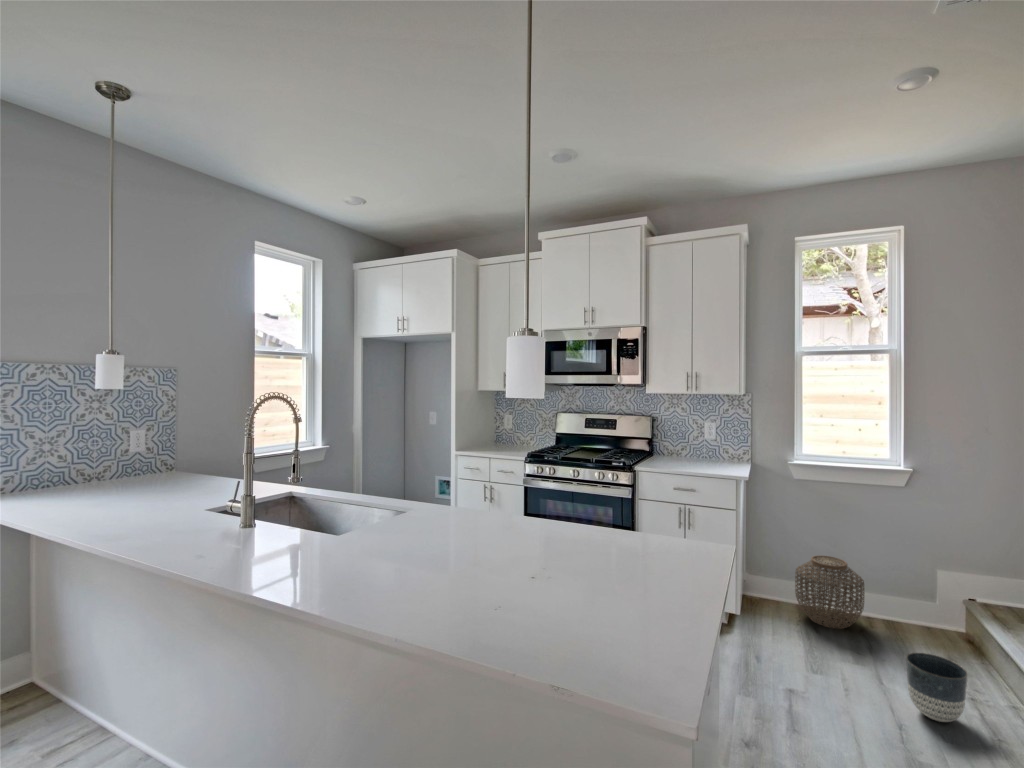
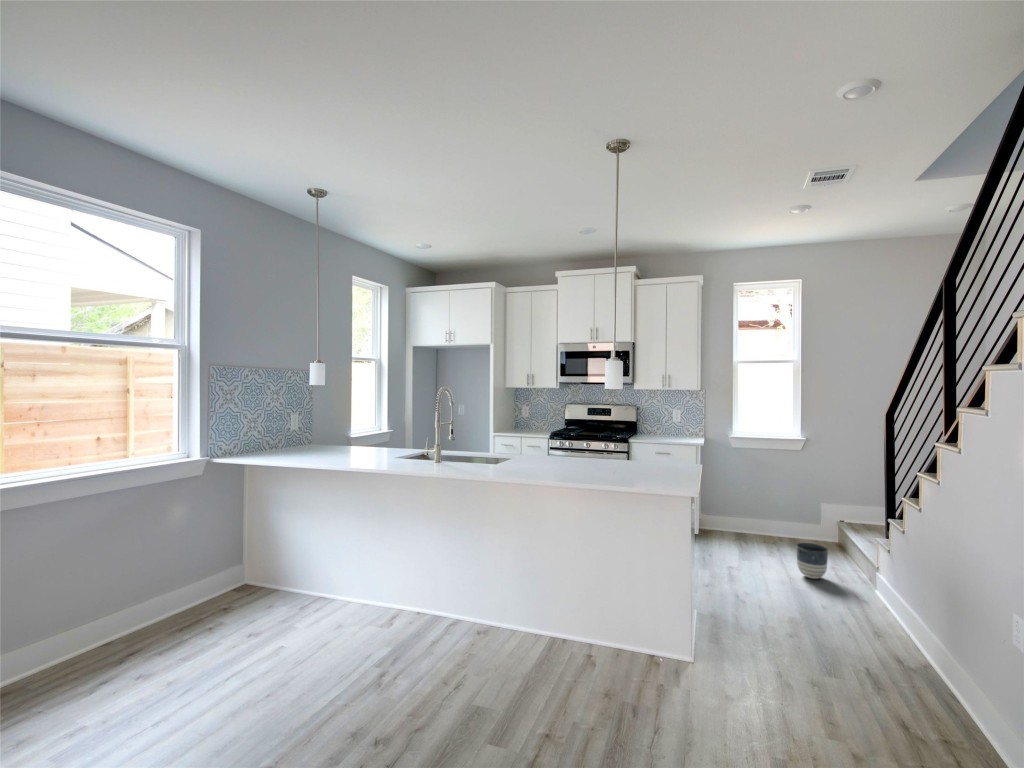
woven basket: present [795,556,865,629] -> none [733,497,776,543]

